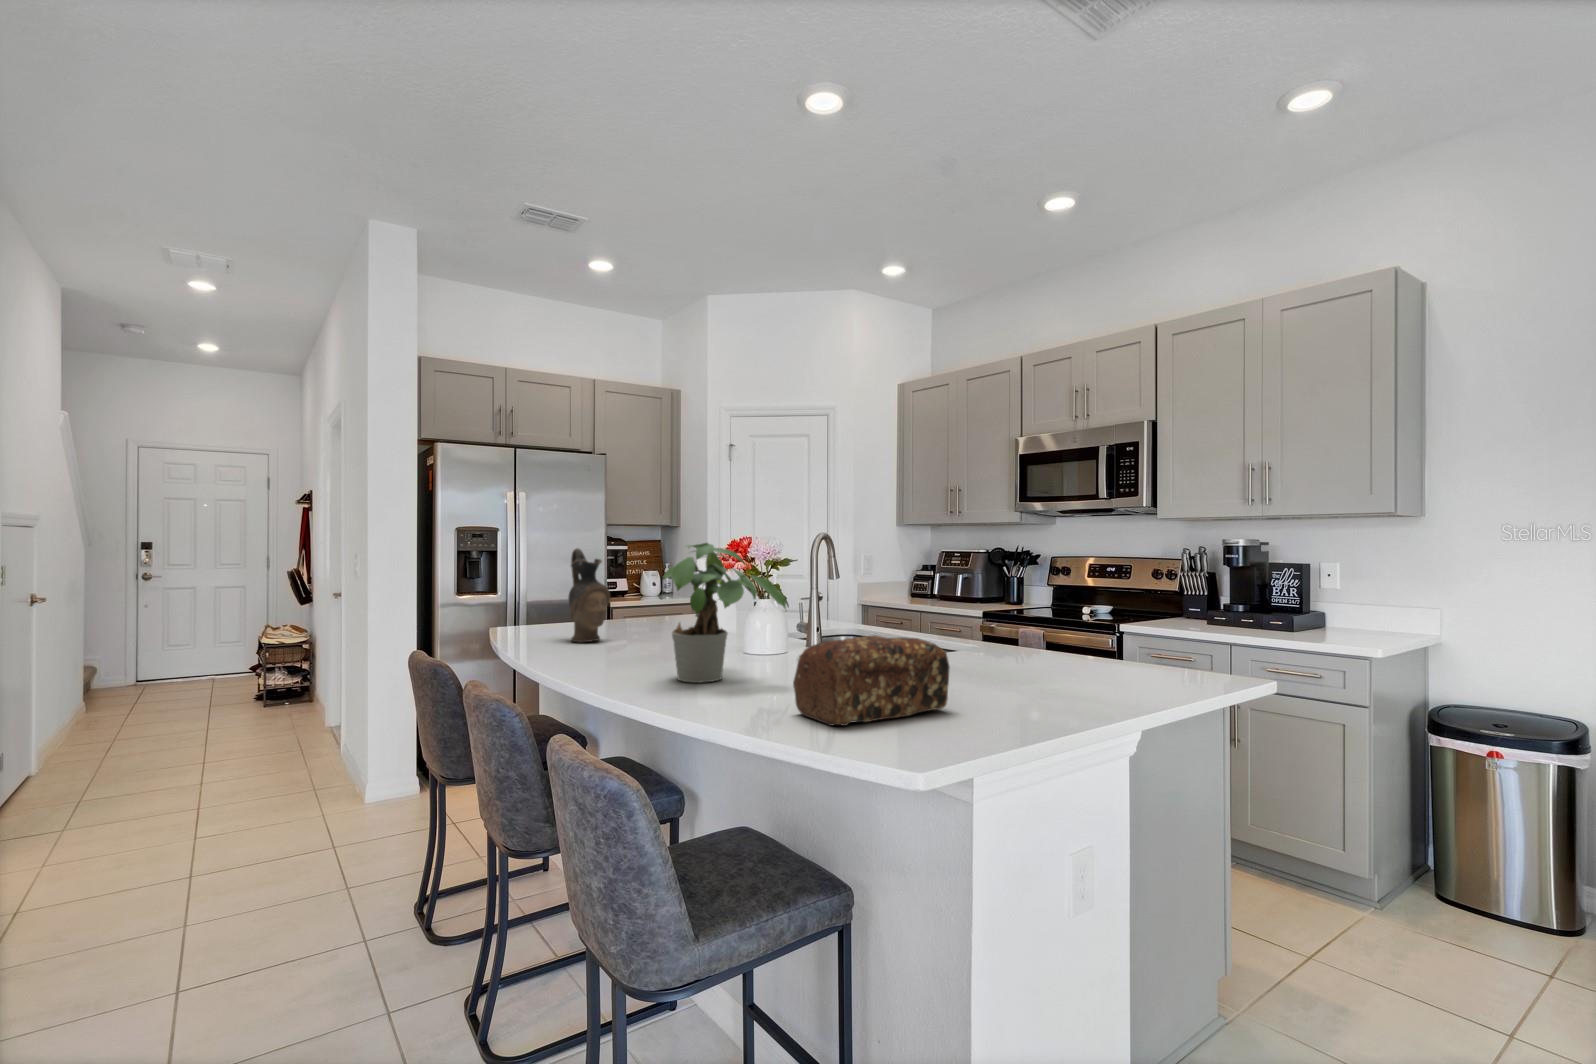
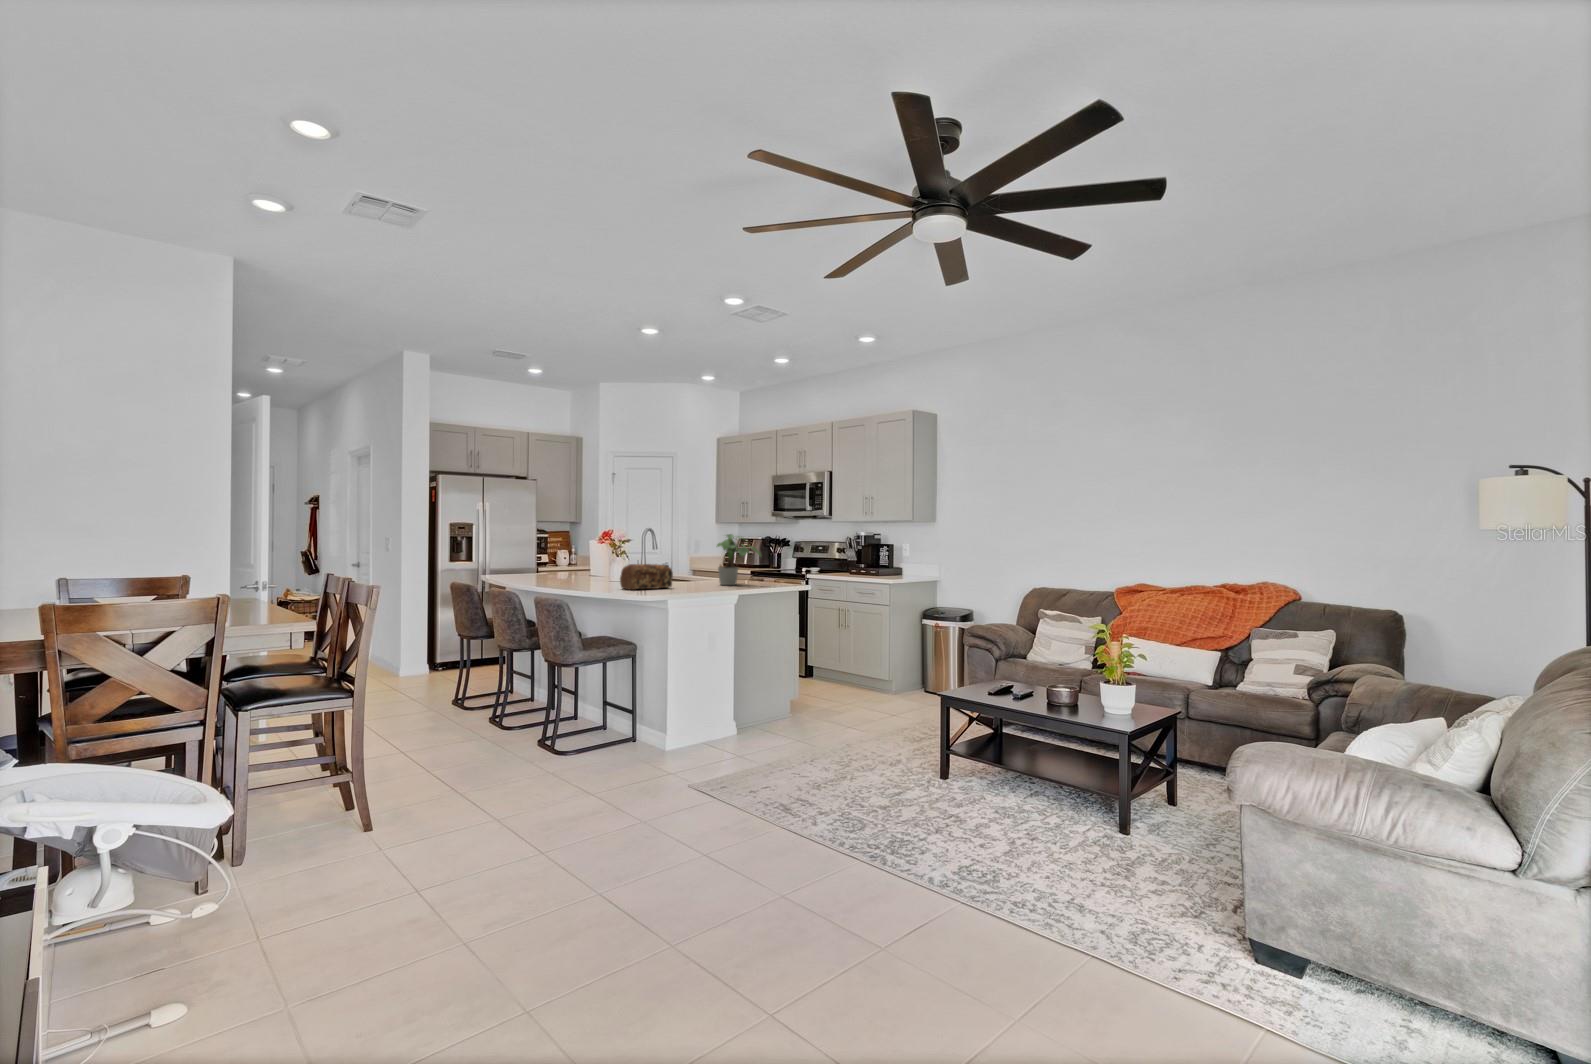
potted plant: present [664,543,787,683] -> present [717,534,761,585]
ceramic pitcher: present [569,548,610,642] -> none [530,535,549,577]

